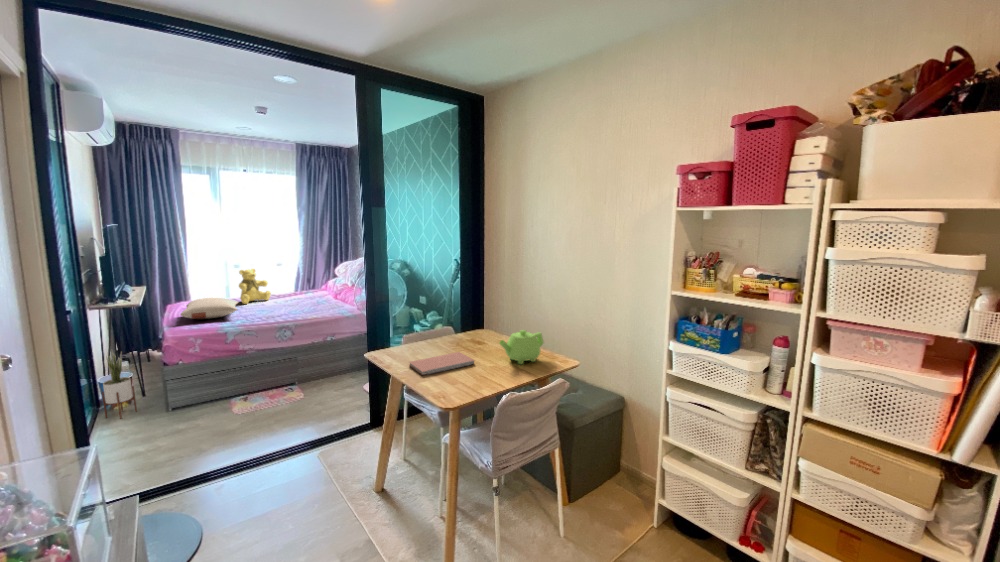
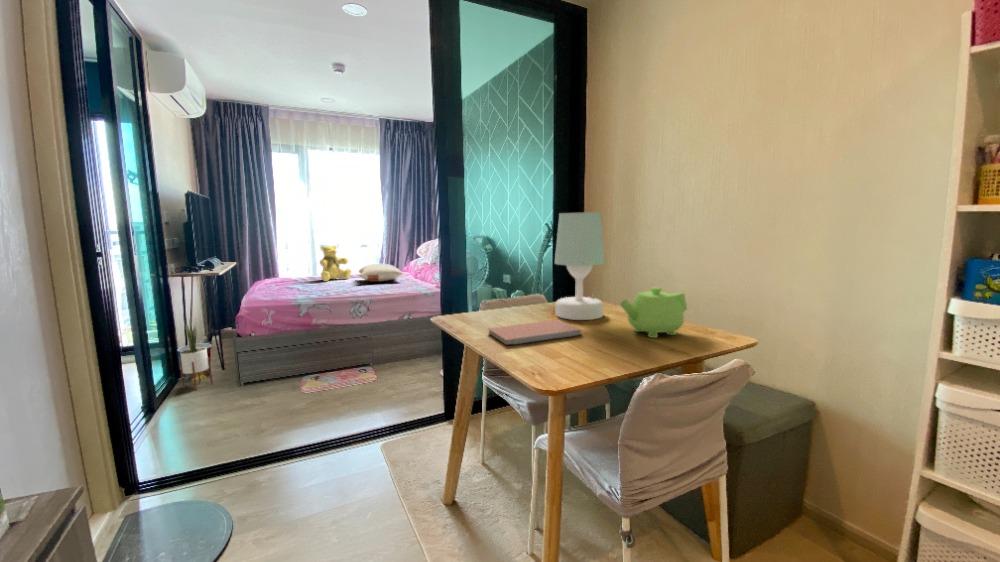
table lamp: none [457,272,493,351] -> present [555,212,605,320]
pillow: present [181,298,238,319] -> present [359,264,403,282]

